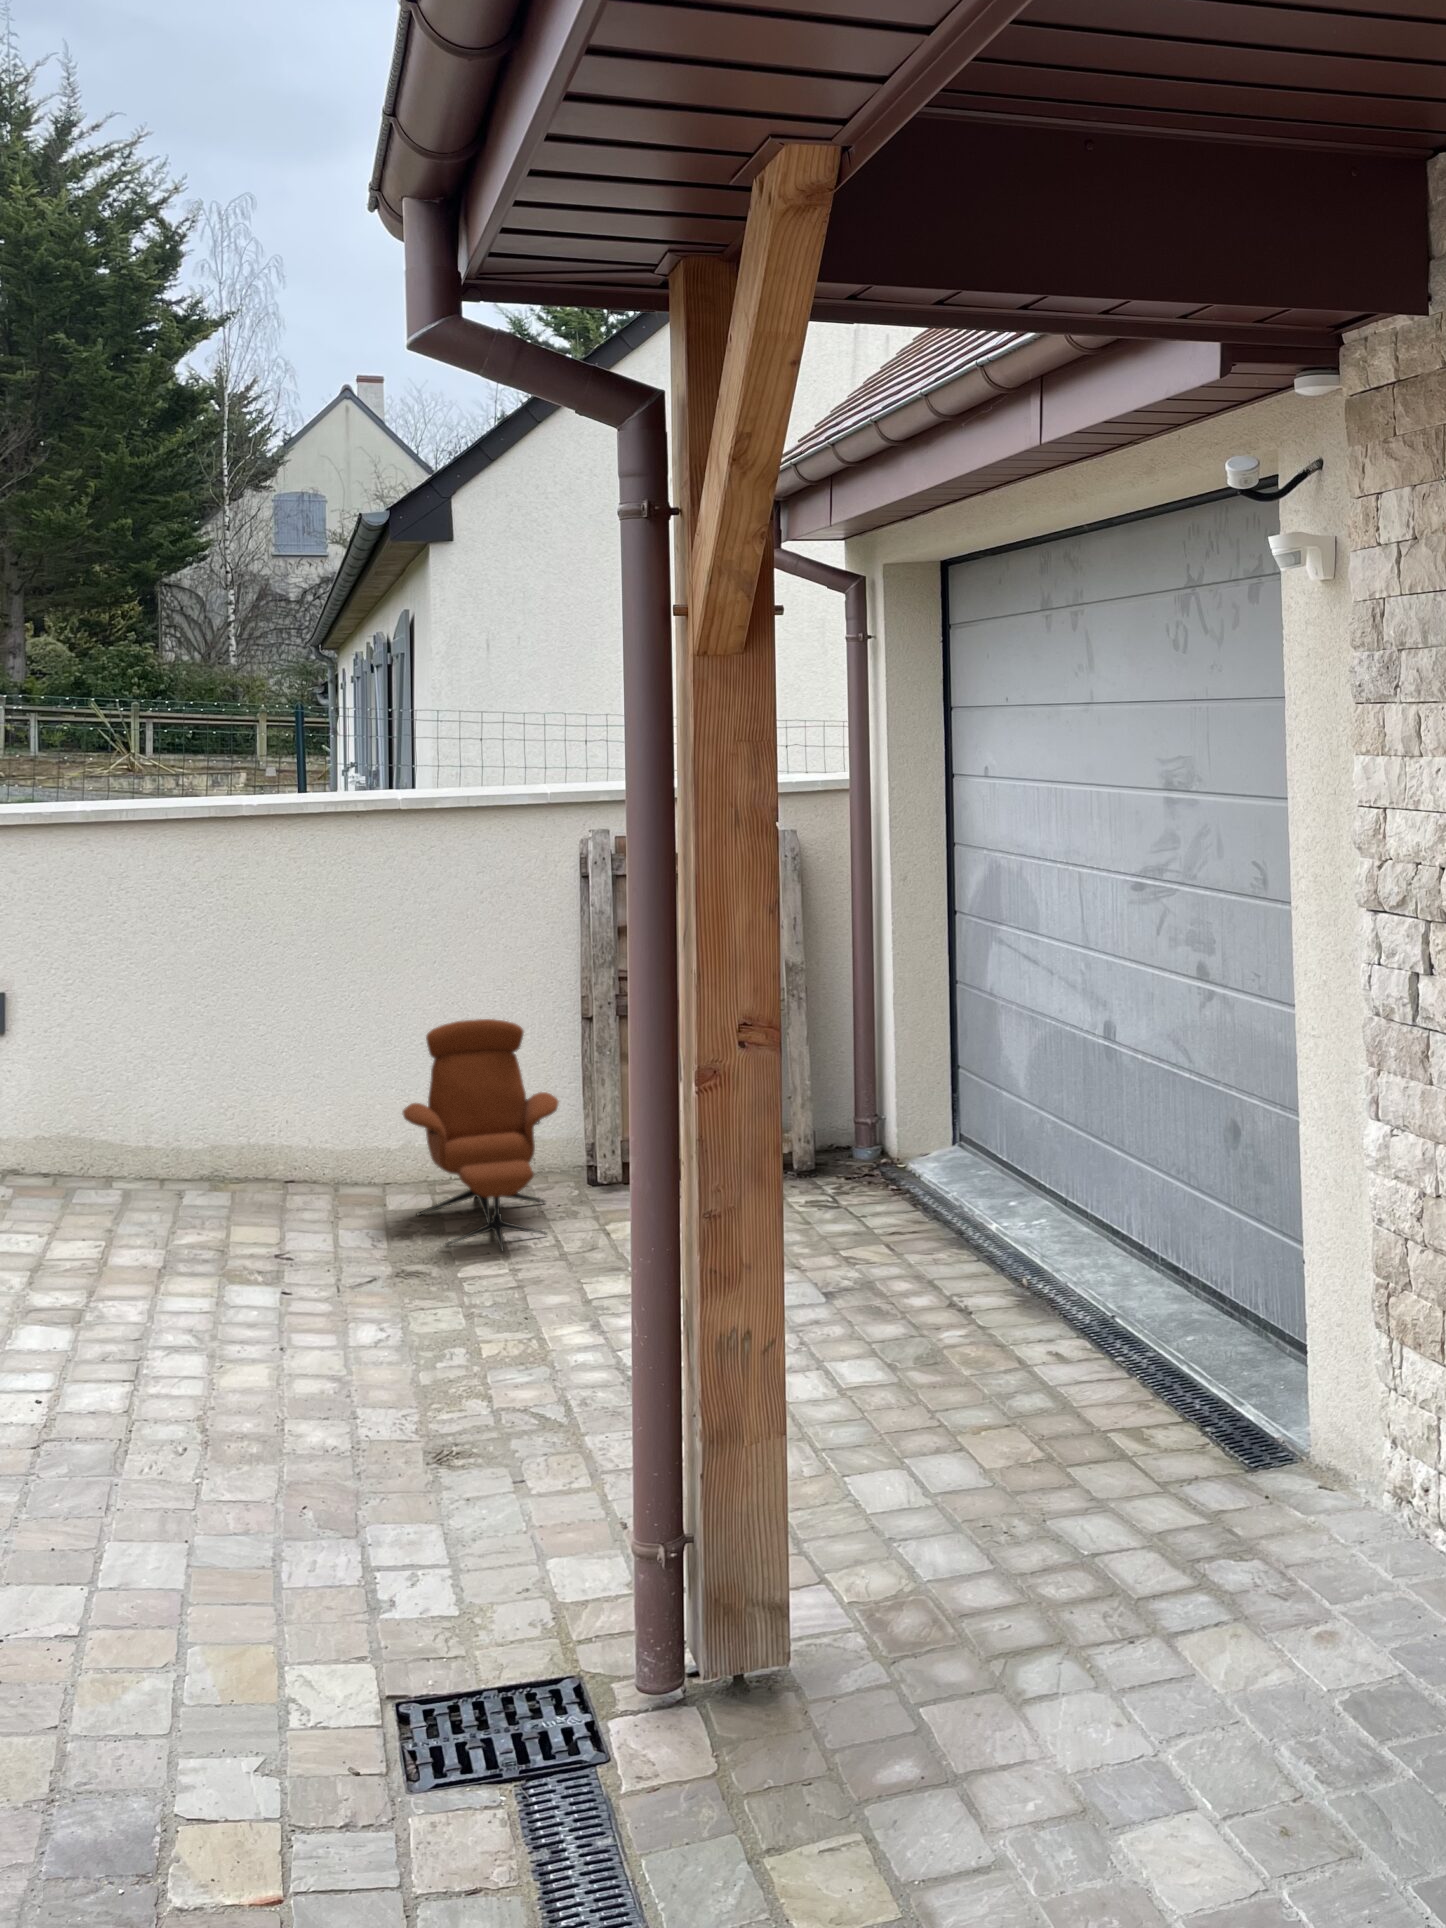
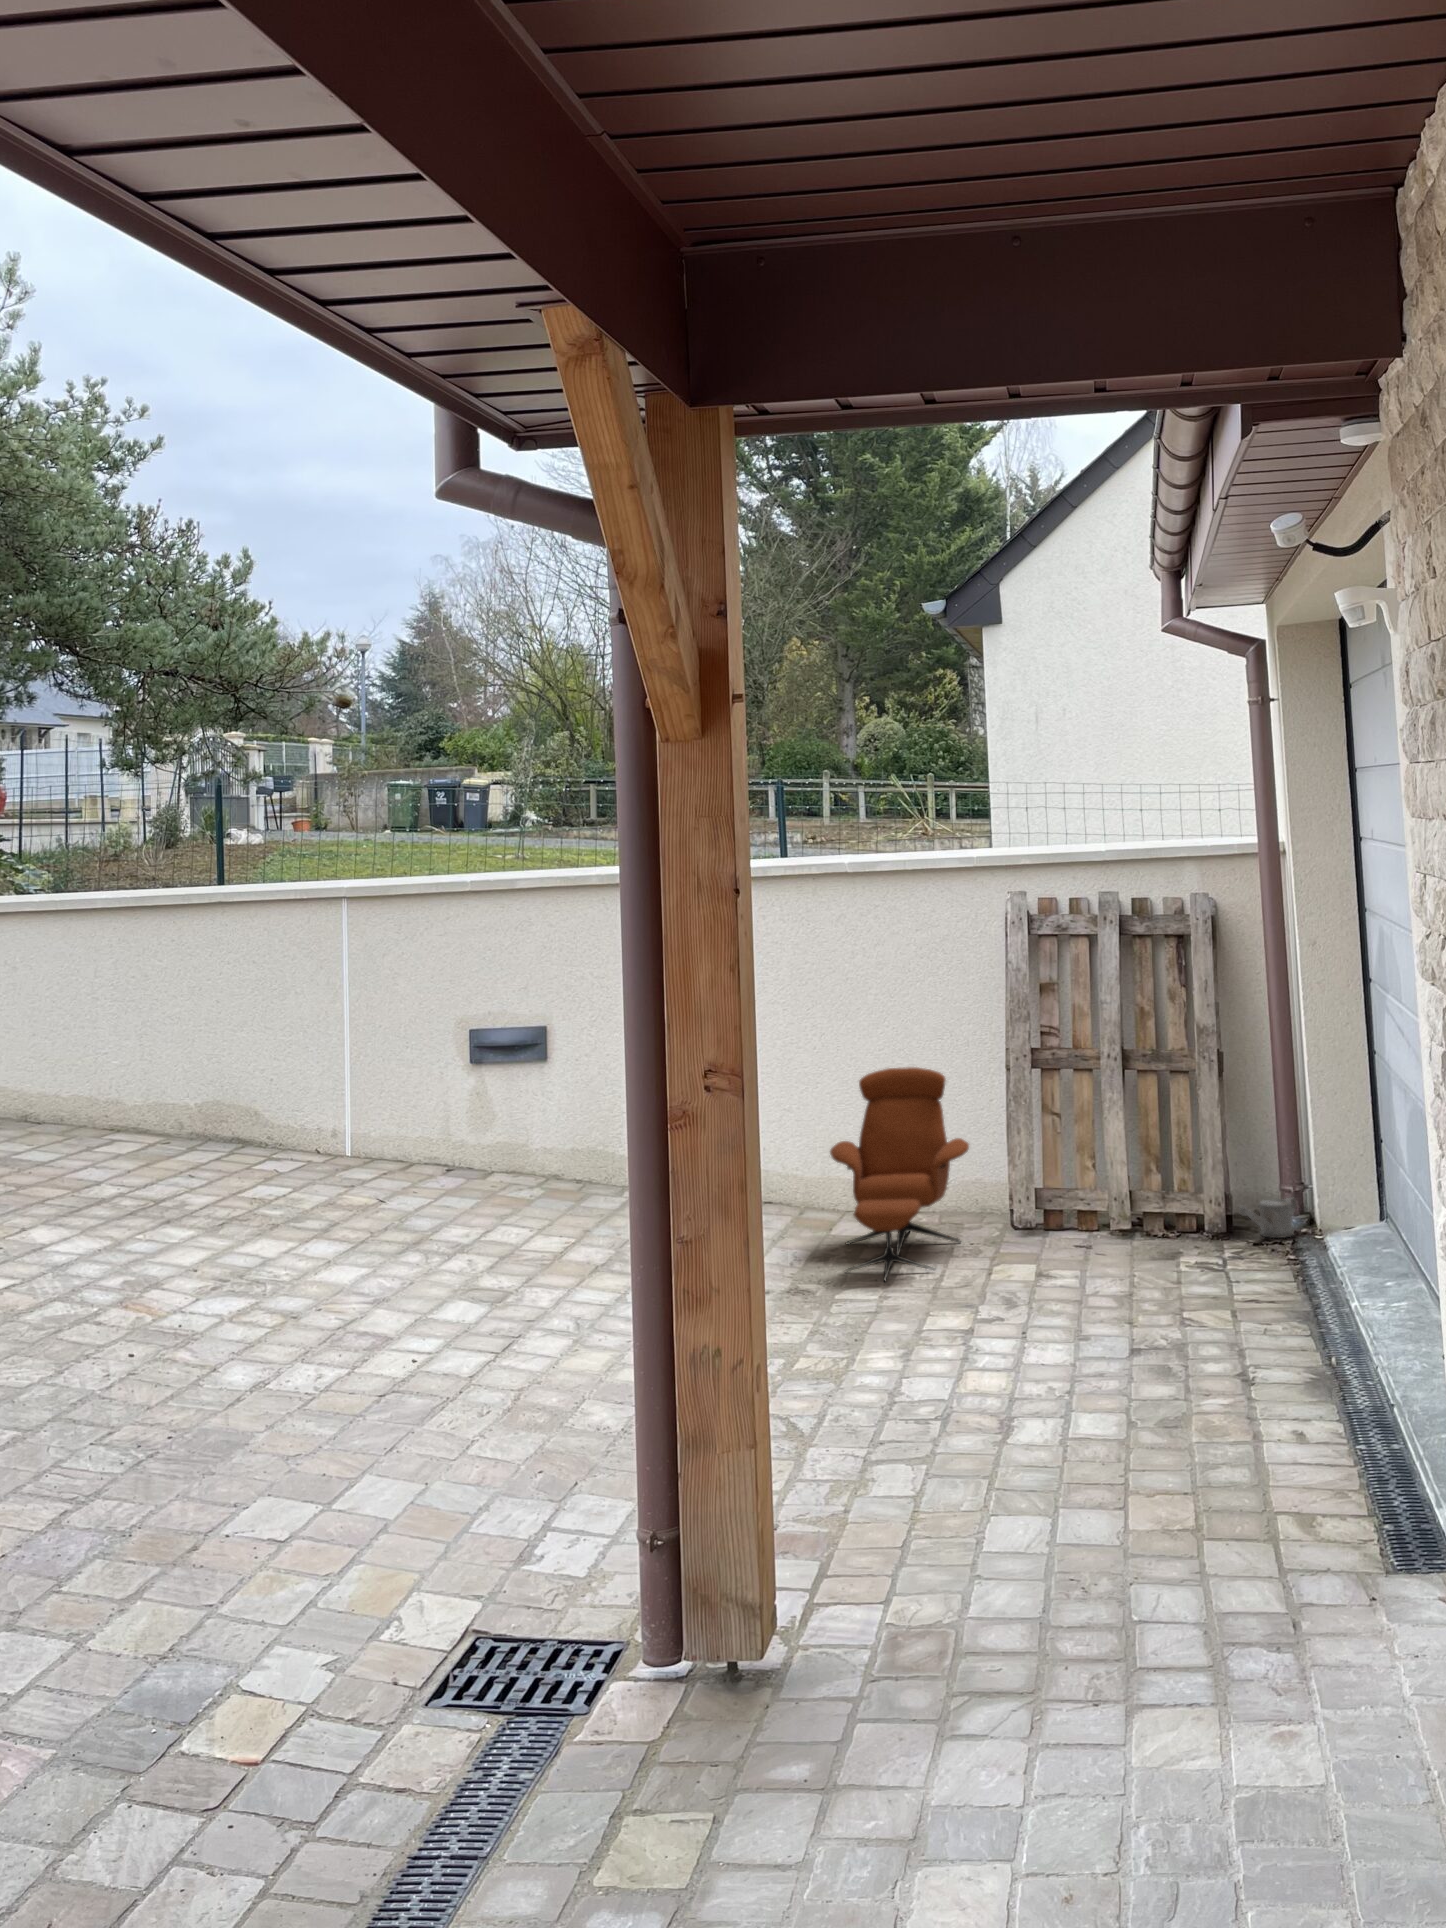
watering can: none [832,1130,875,1172] -> present [1239,1198,1296,1238]

